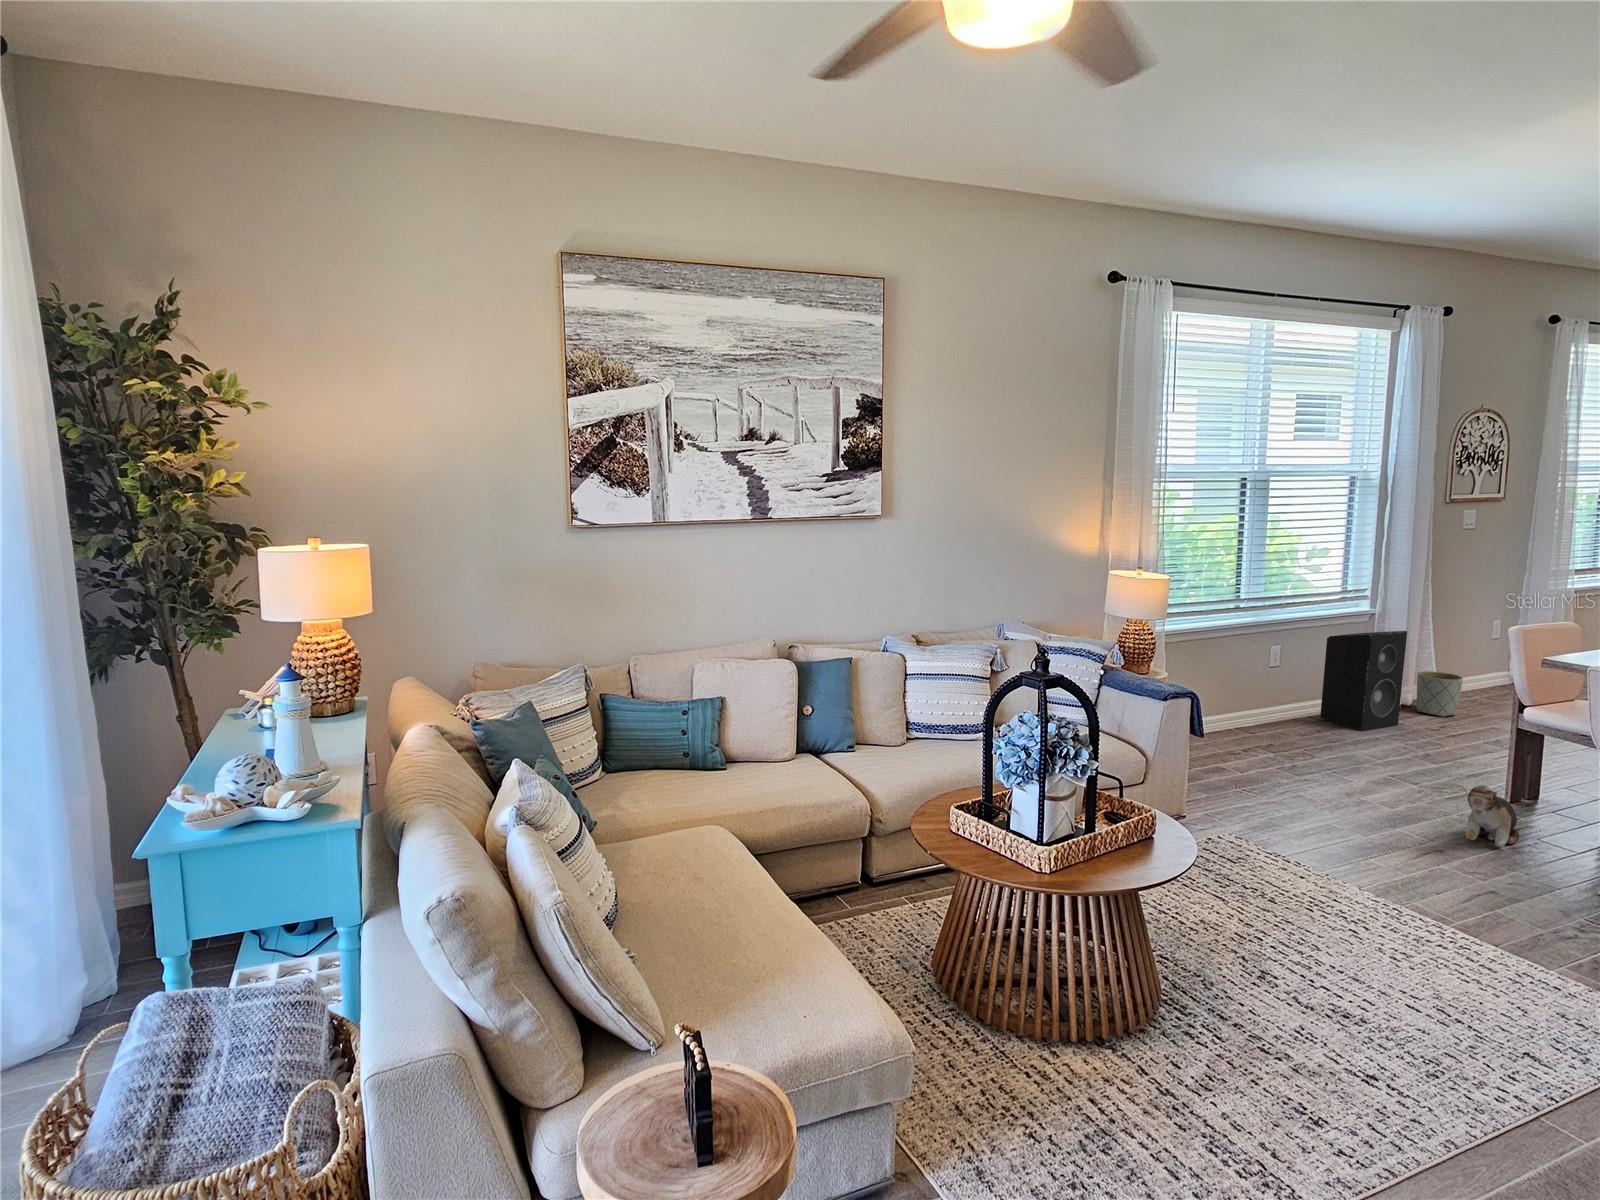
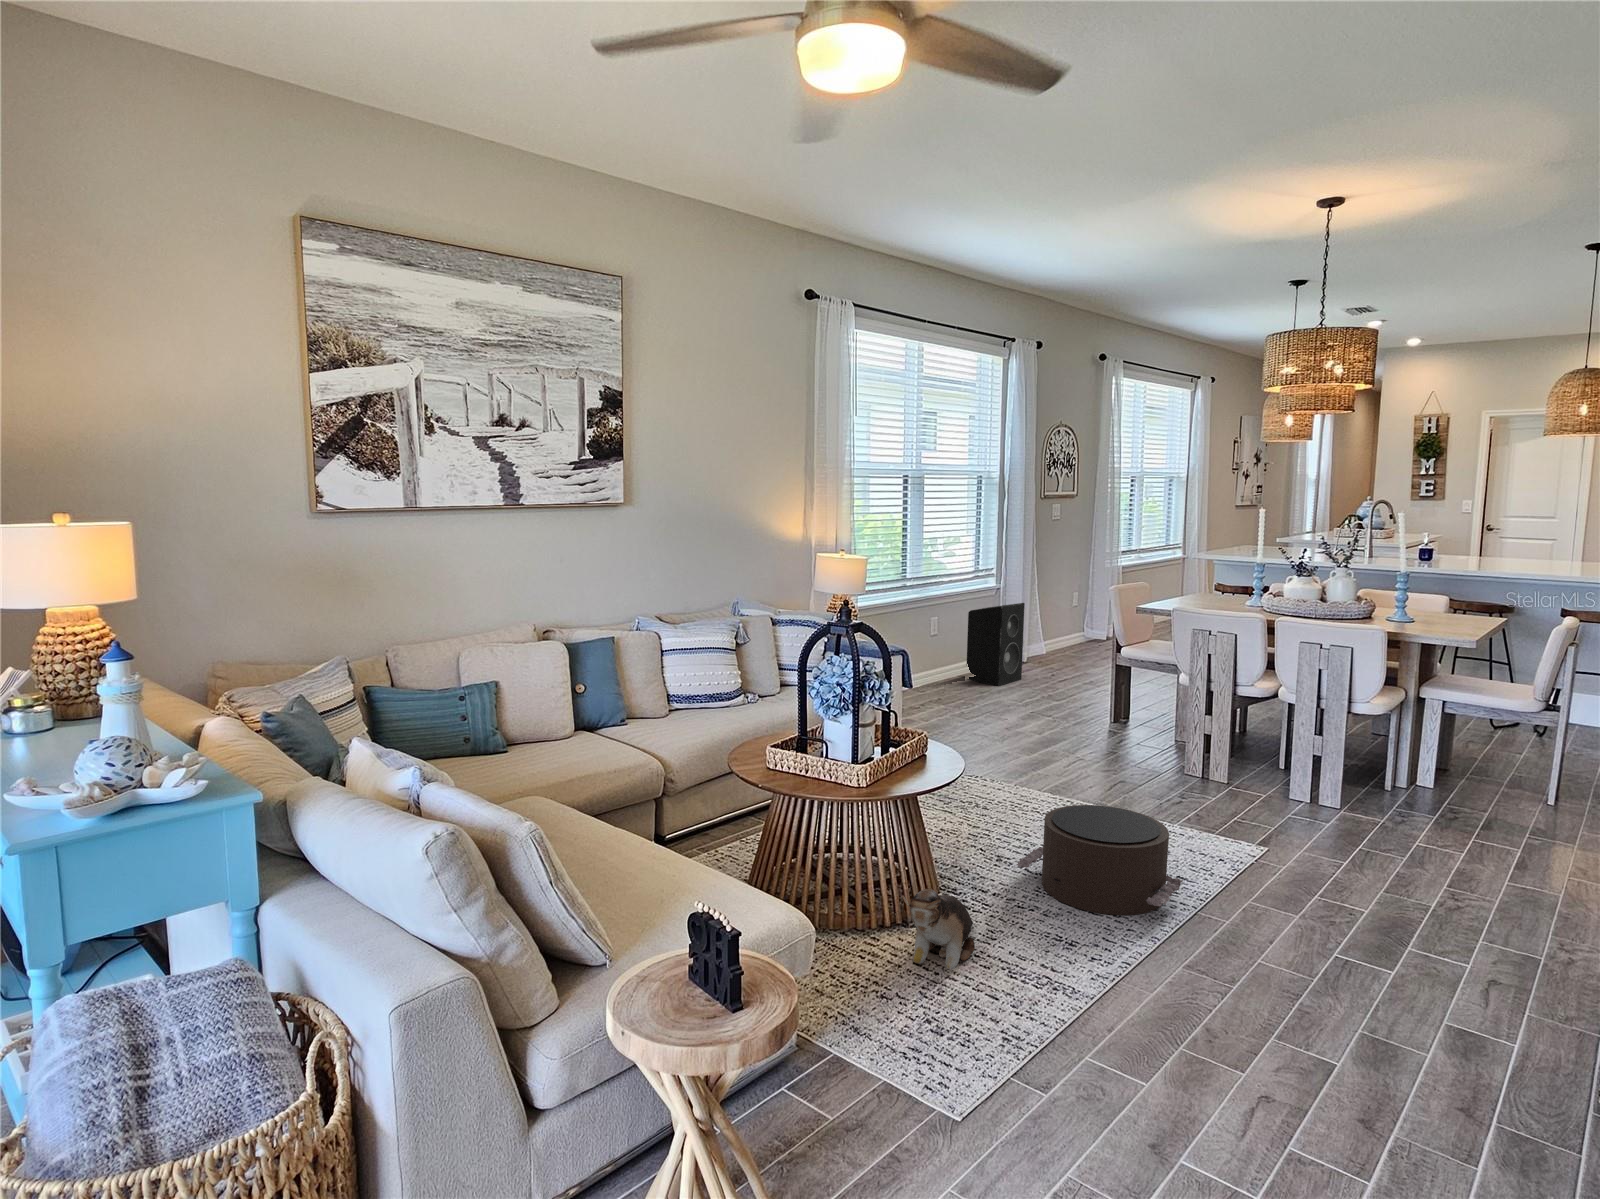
planter: present [1416,671,1463,717] -> none [1029,636,1060,671]
plush toy: present [1463,786,1519,847] -> present [902,888,975,969]
pouf: none [1273,928,1528,1106] -> present [1017,805,1183,915]

